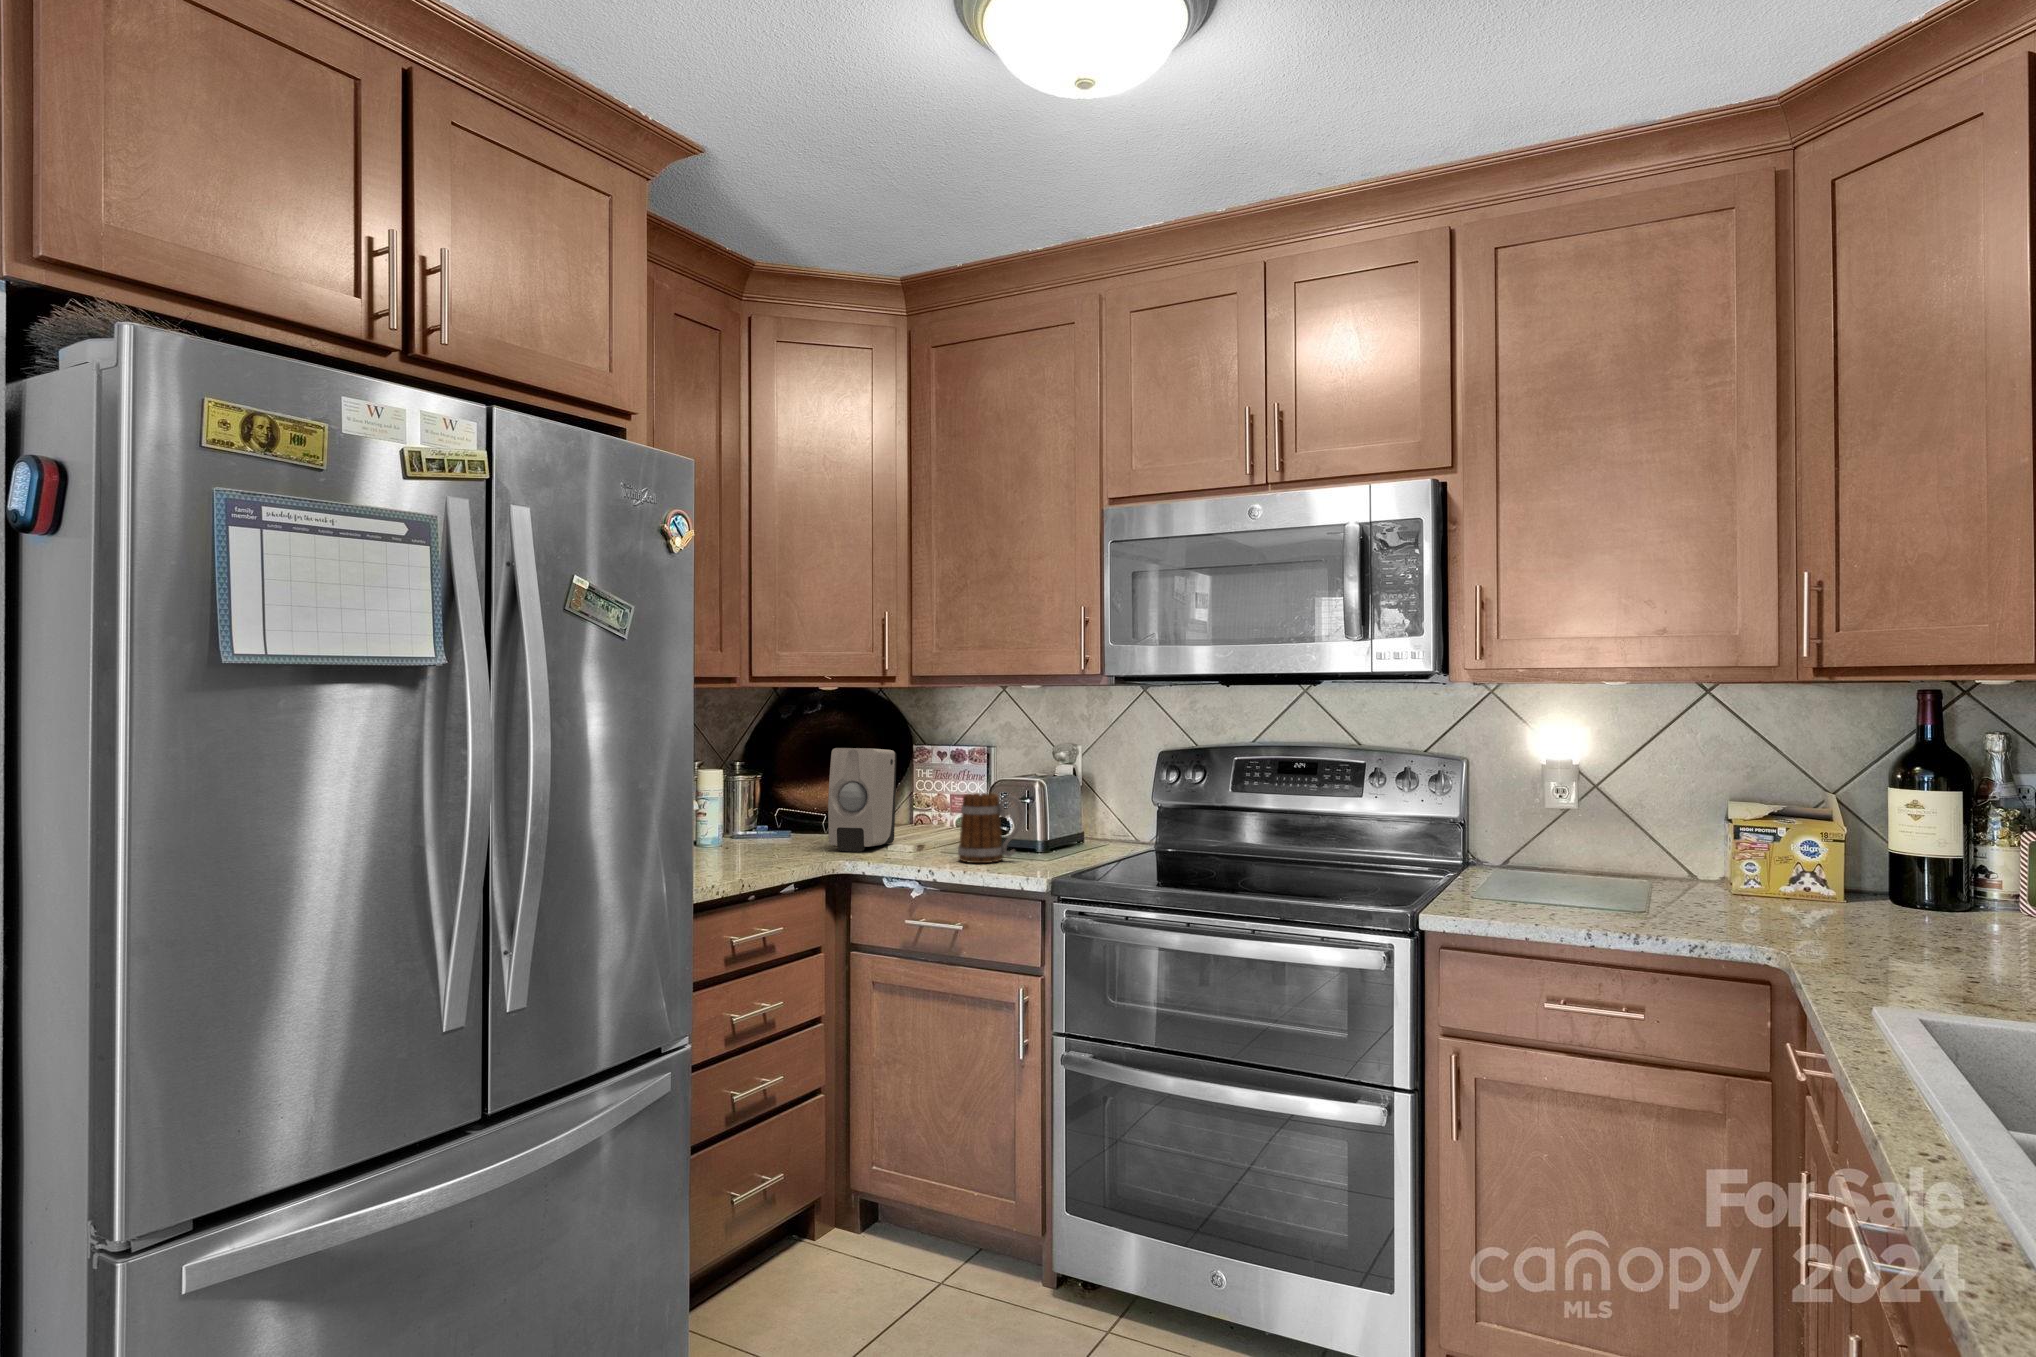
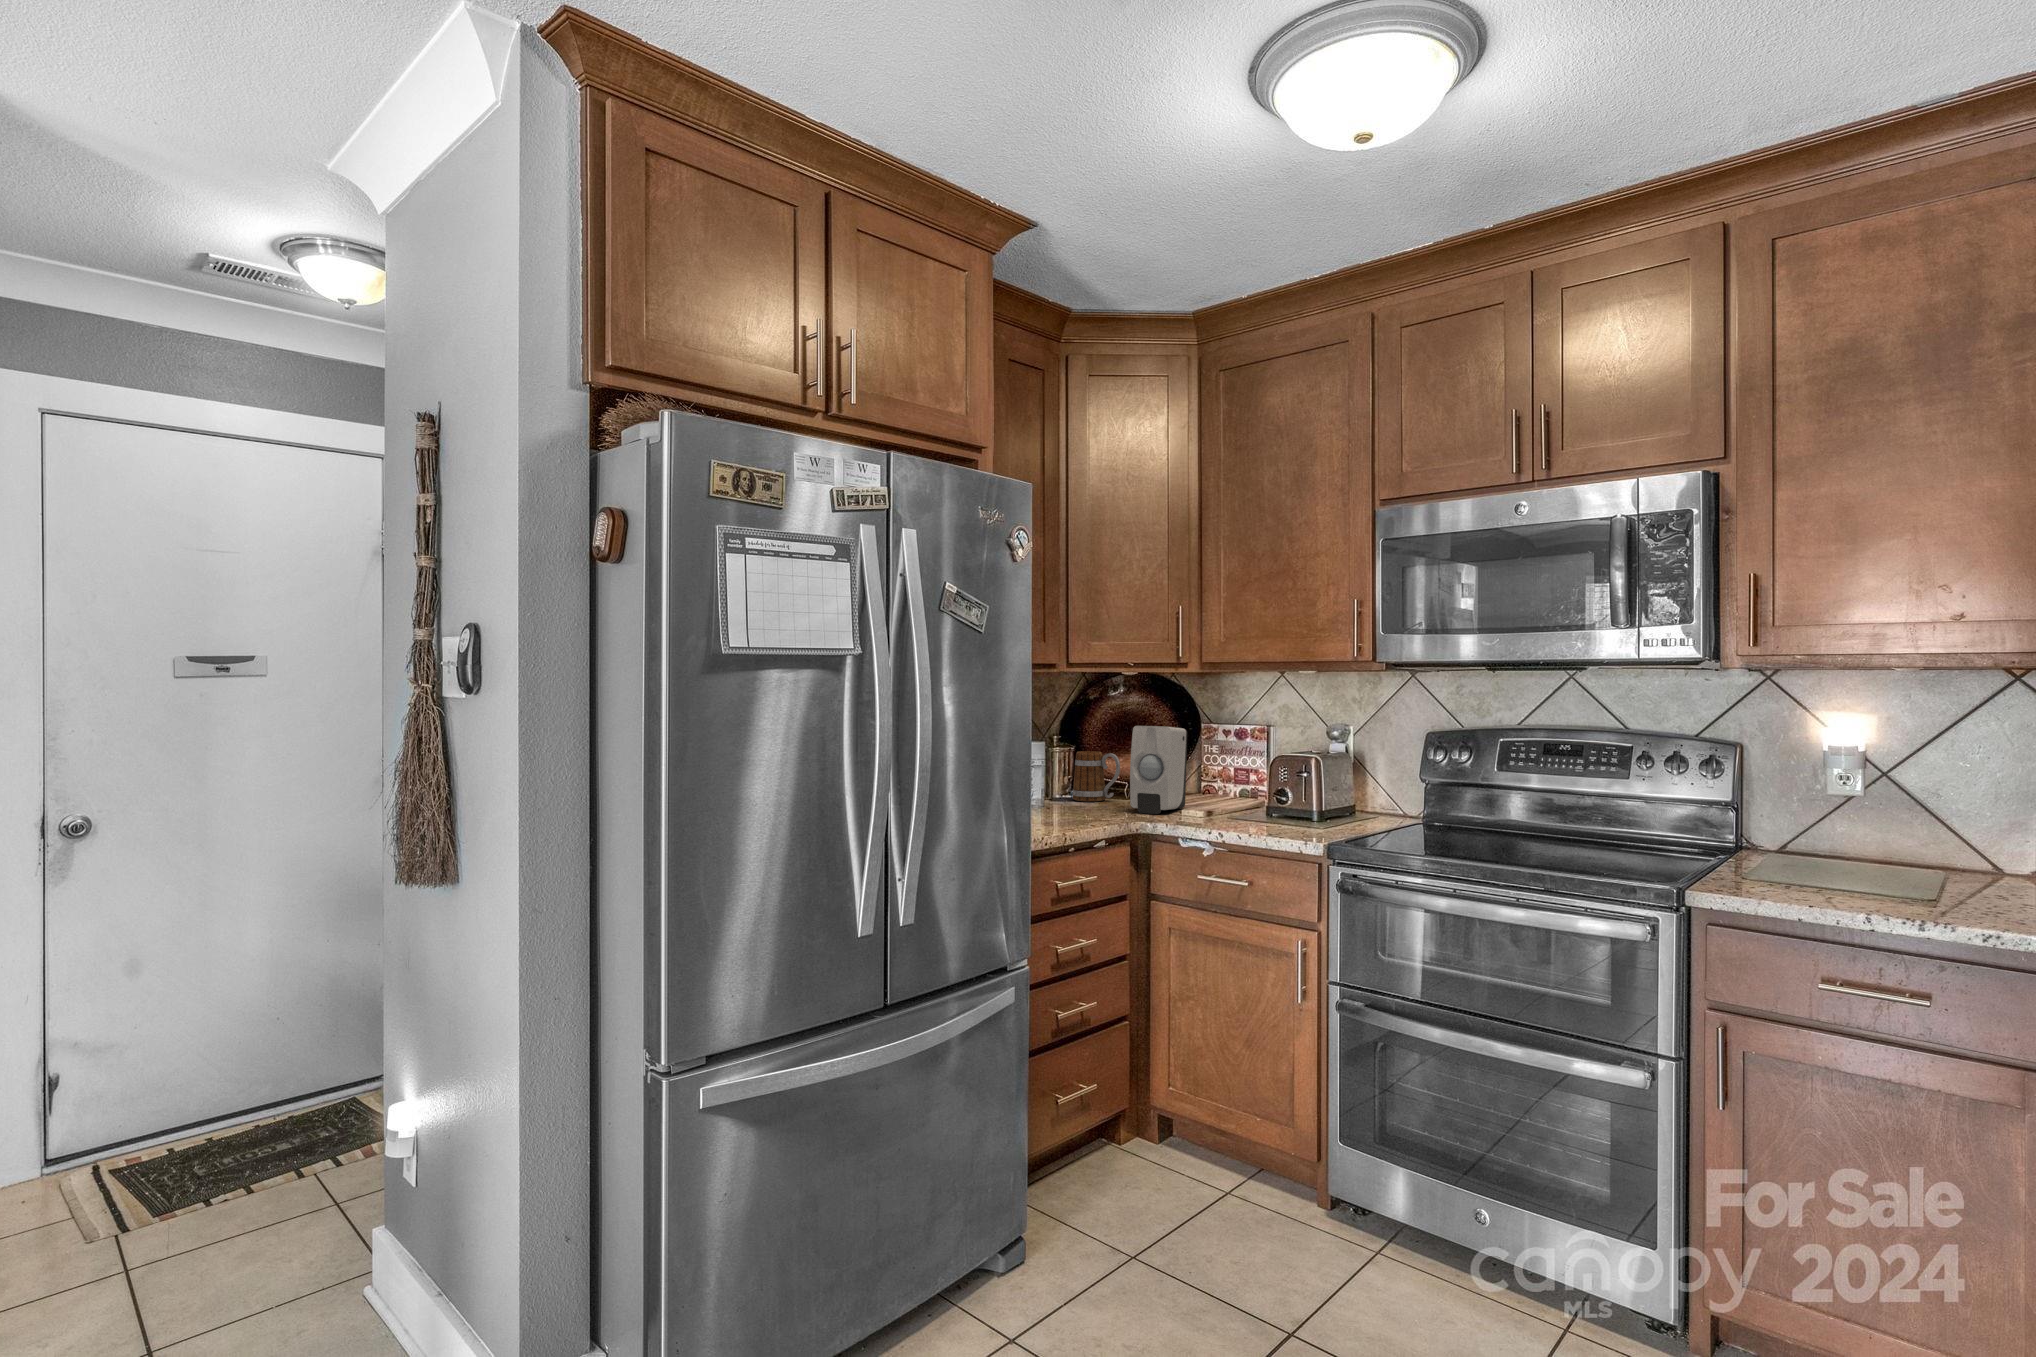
mug: present [958,793,1024,863] -> present [1072,751,1120,802]

